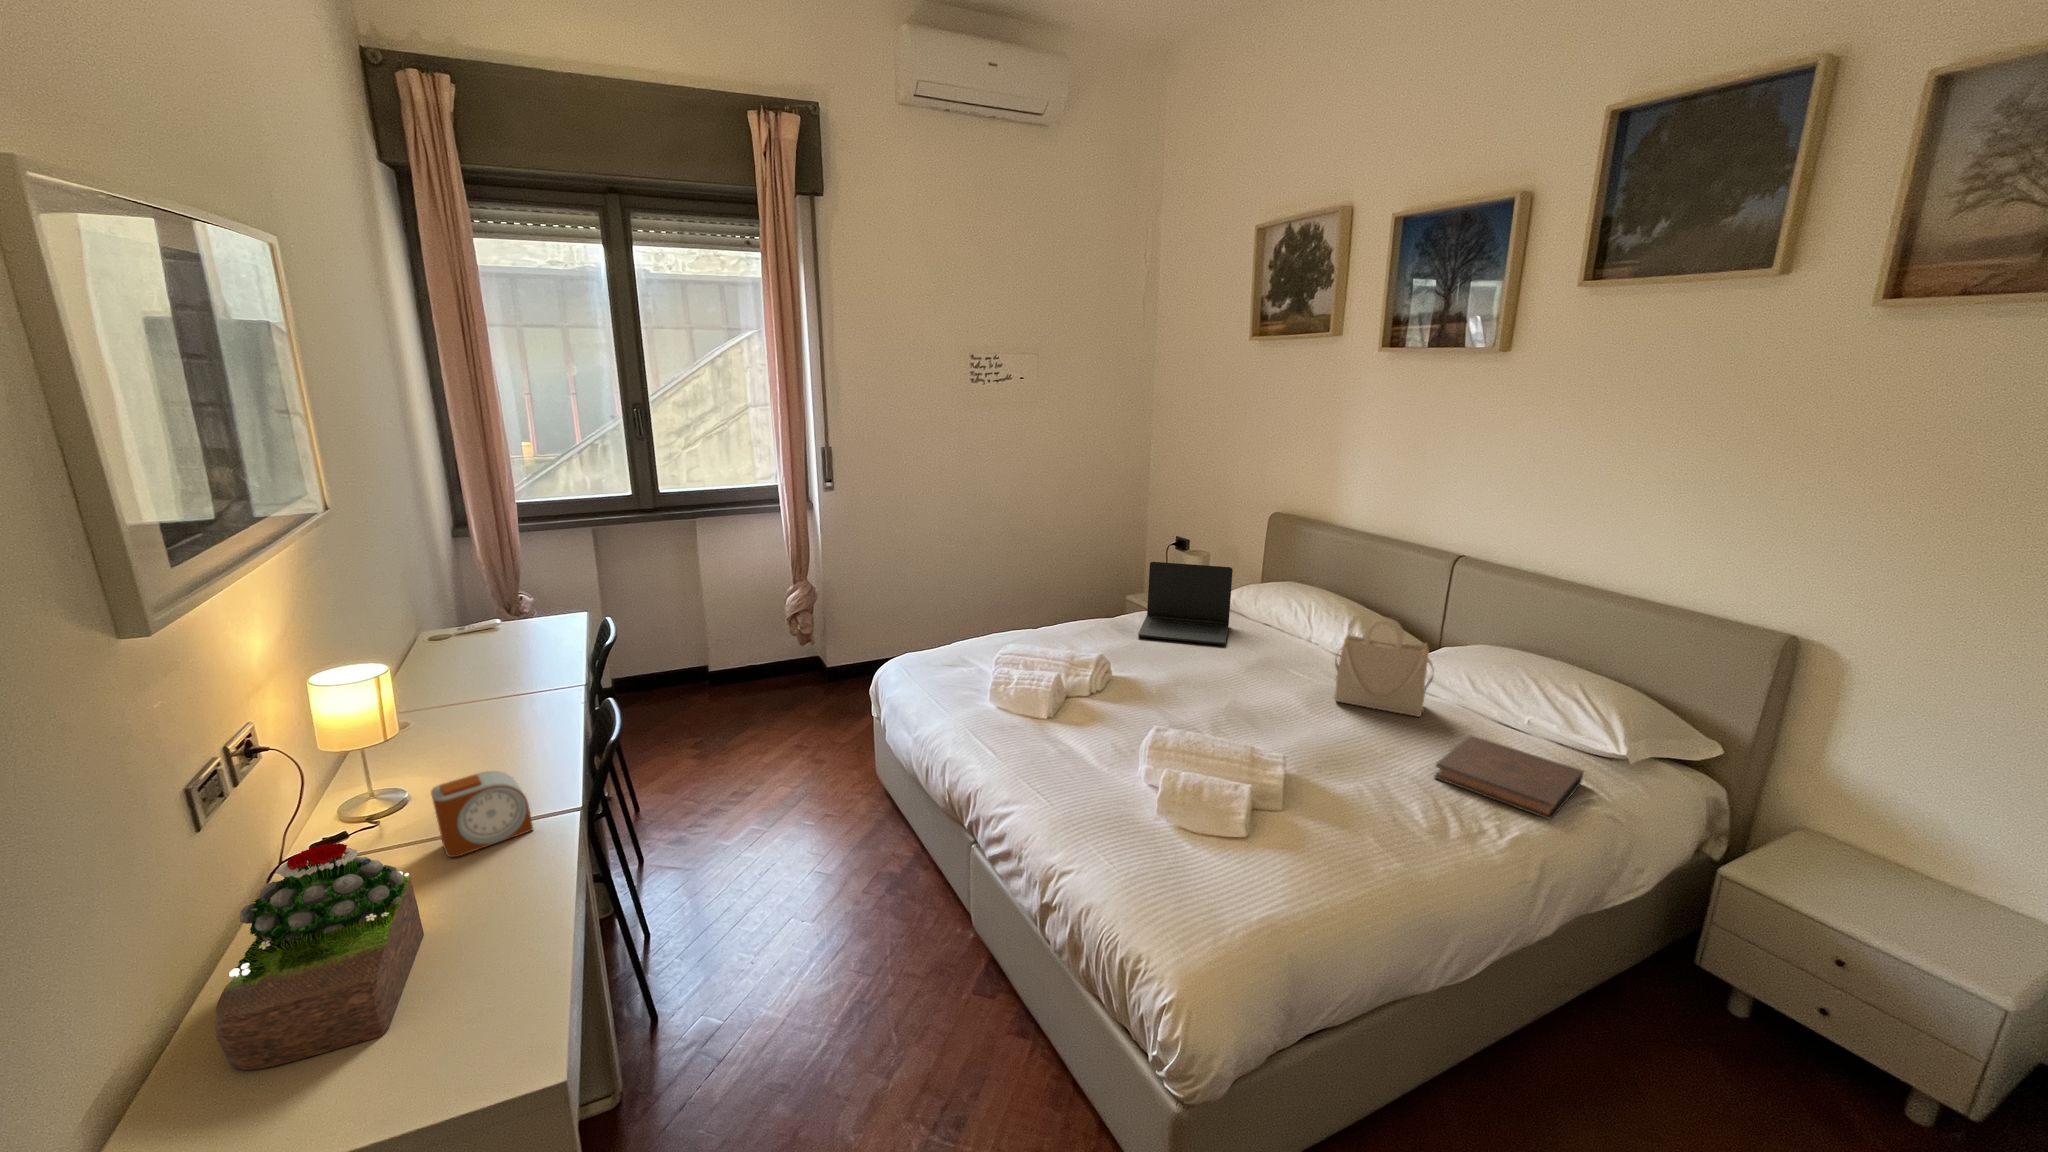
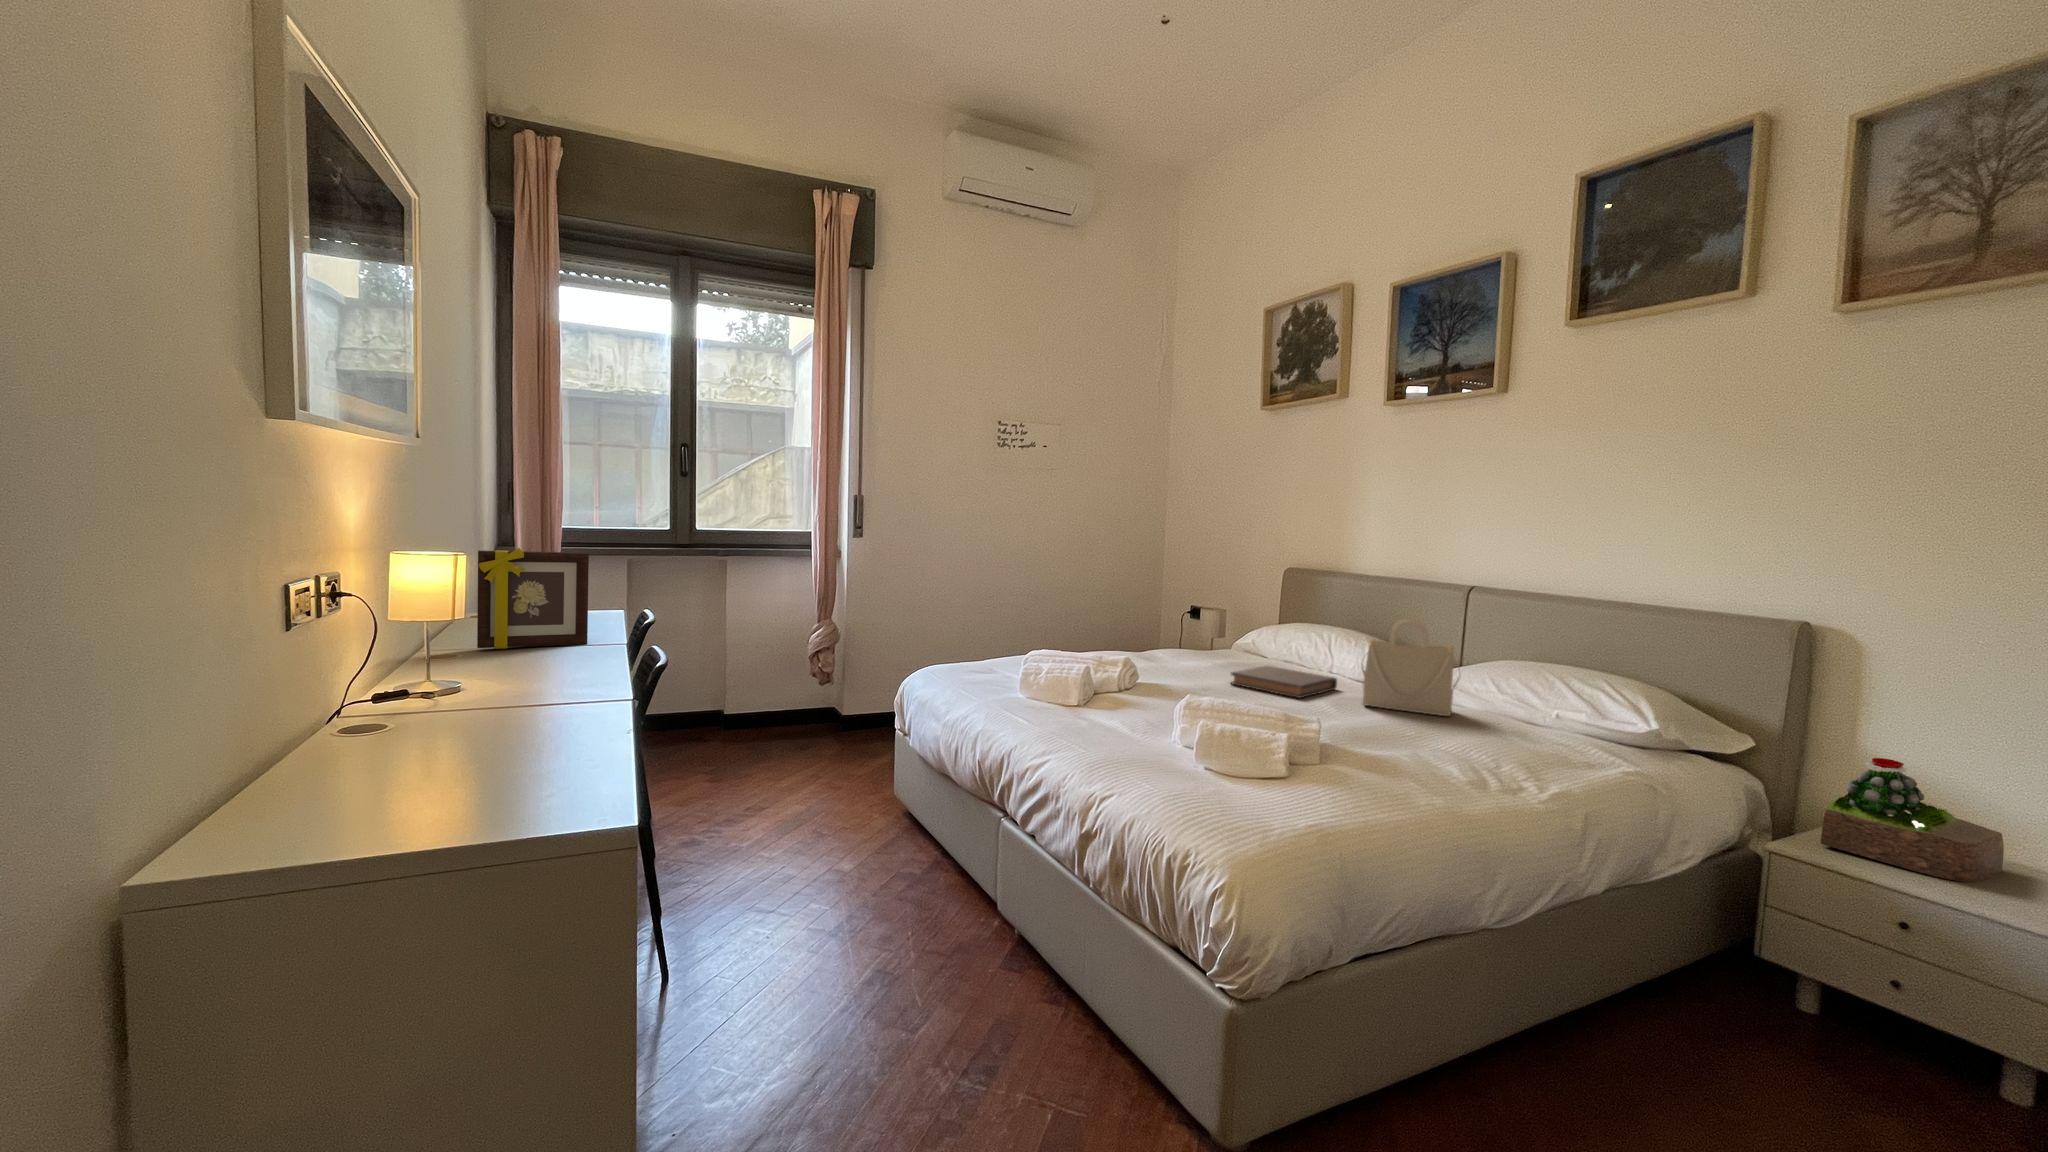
laptop: present [1138,562,1233,645] -> none [1162,597,1254,671]
picture frame: none [417,591,549,703] -> present [477,548,589,649]
book: present [1434,735,1583,820] -> present [1231,665,1337,698]
alarm clock: present [431,771,533,857] -> none [496,648,585,721]
succulent plant: present [215,843,424,1070] -> present [1821,758,2004,882]

